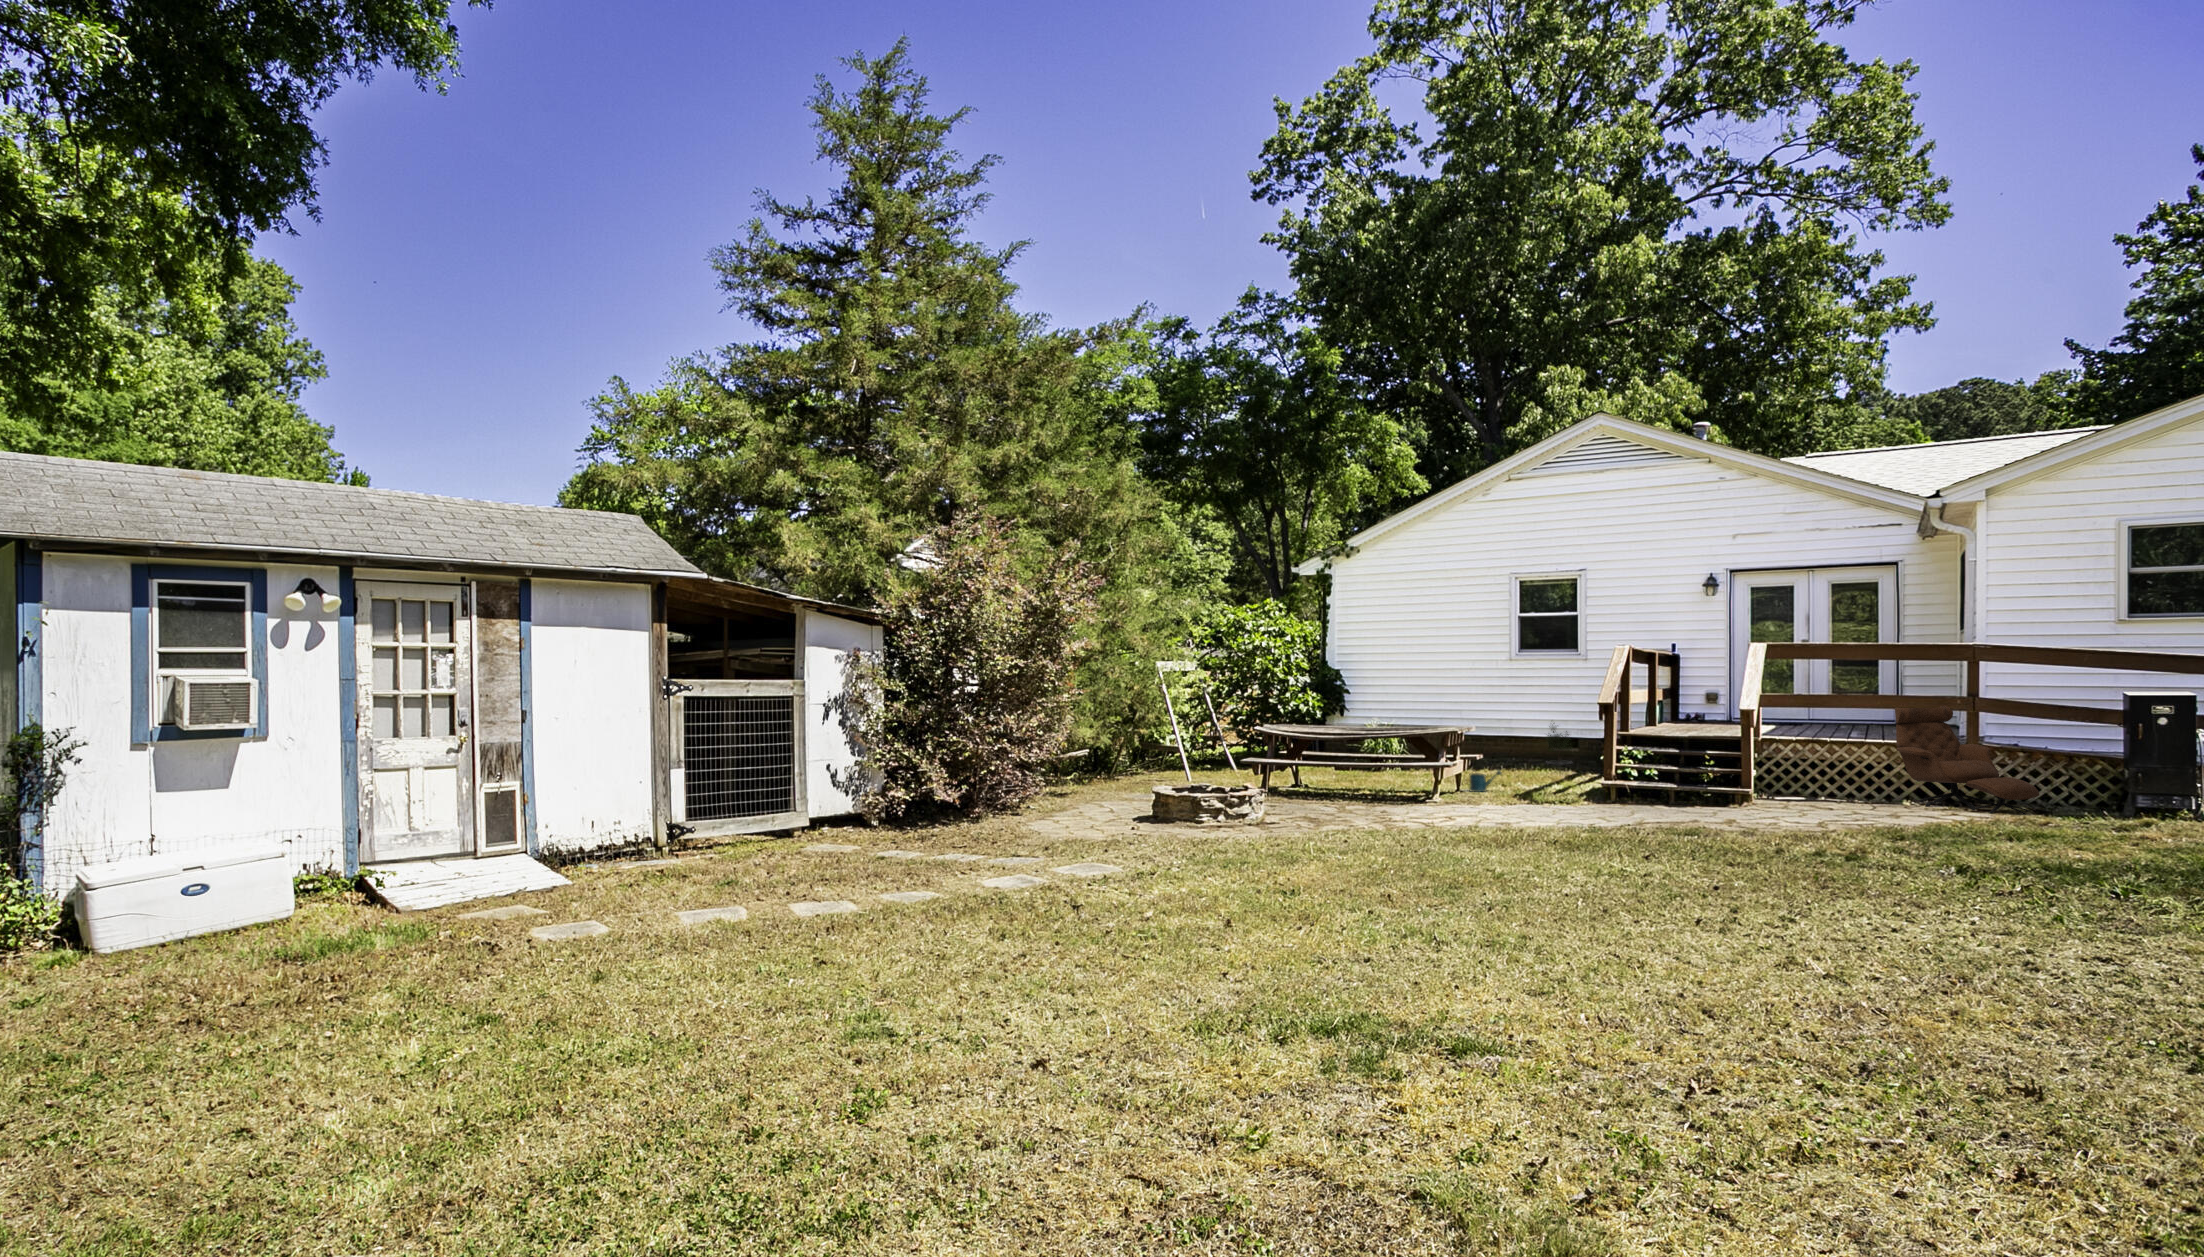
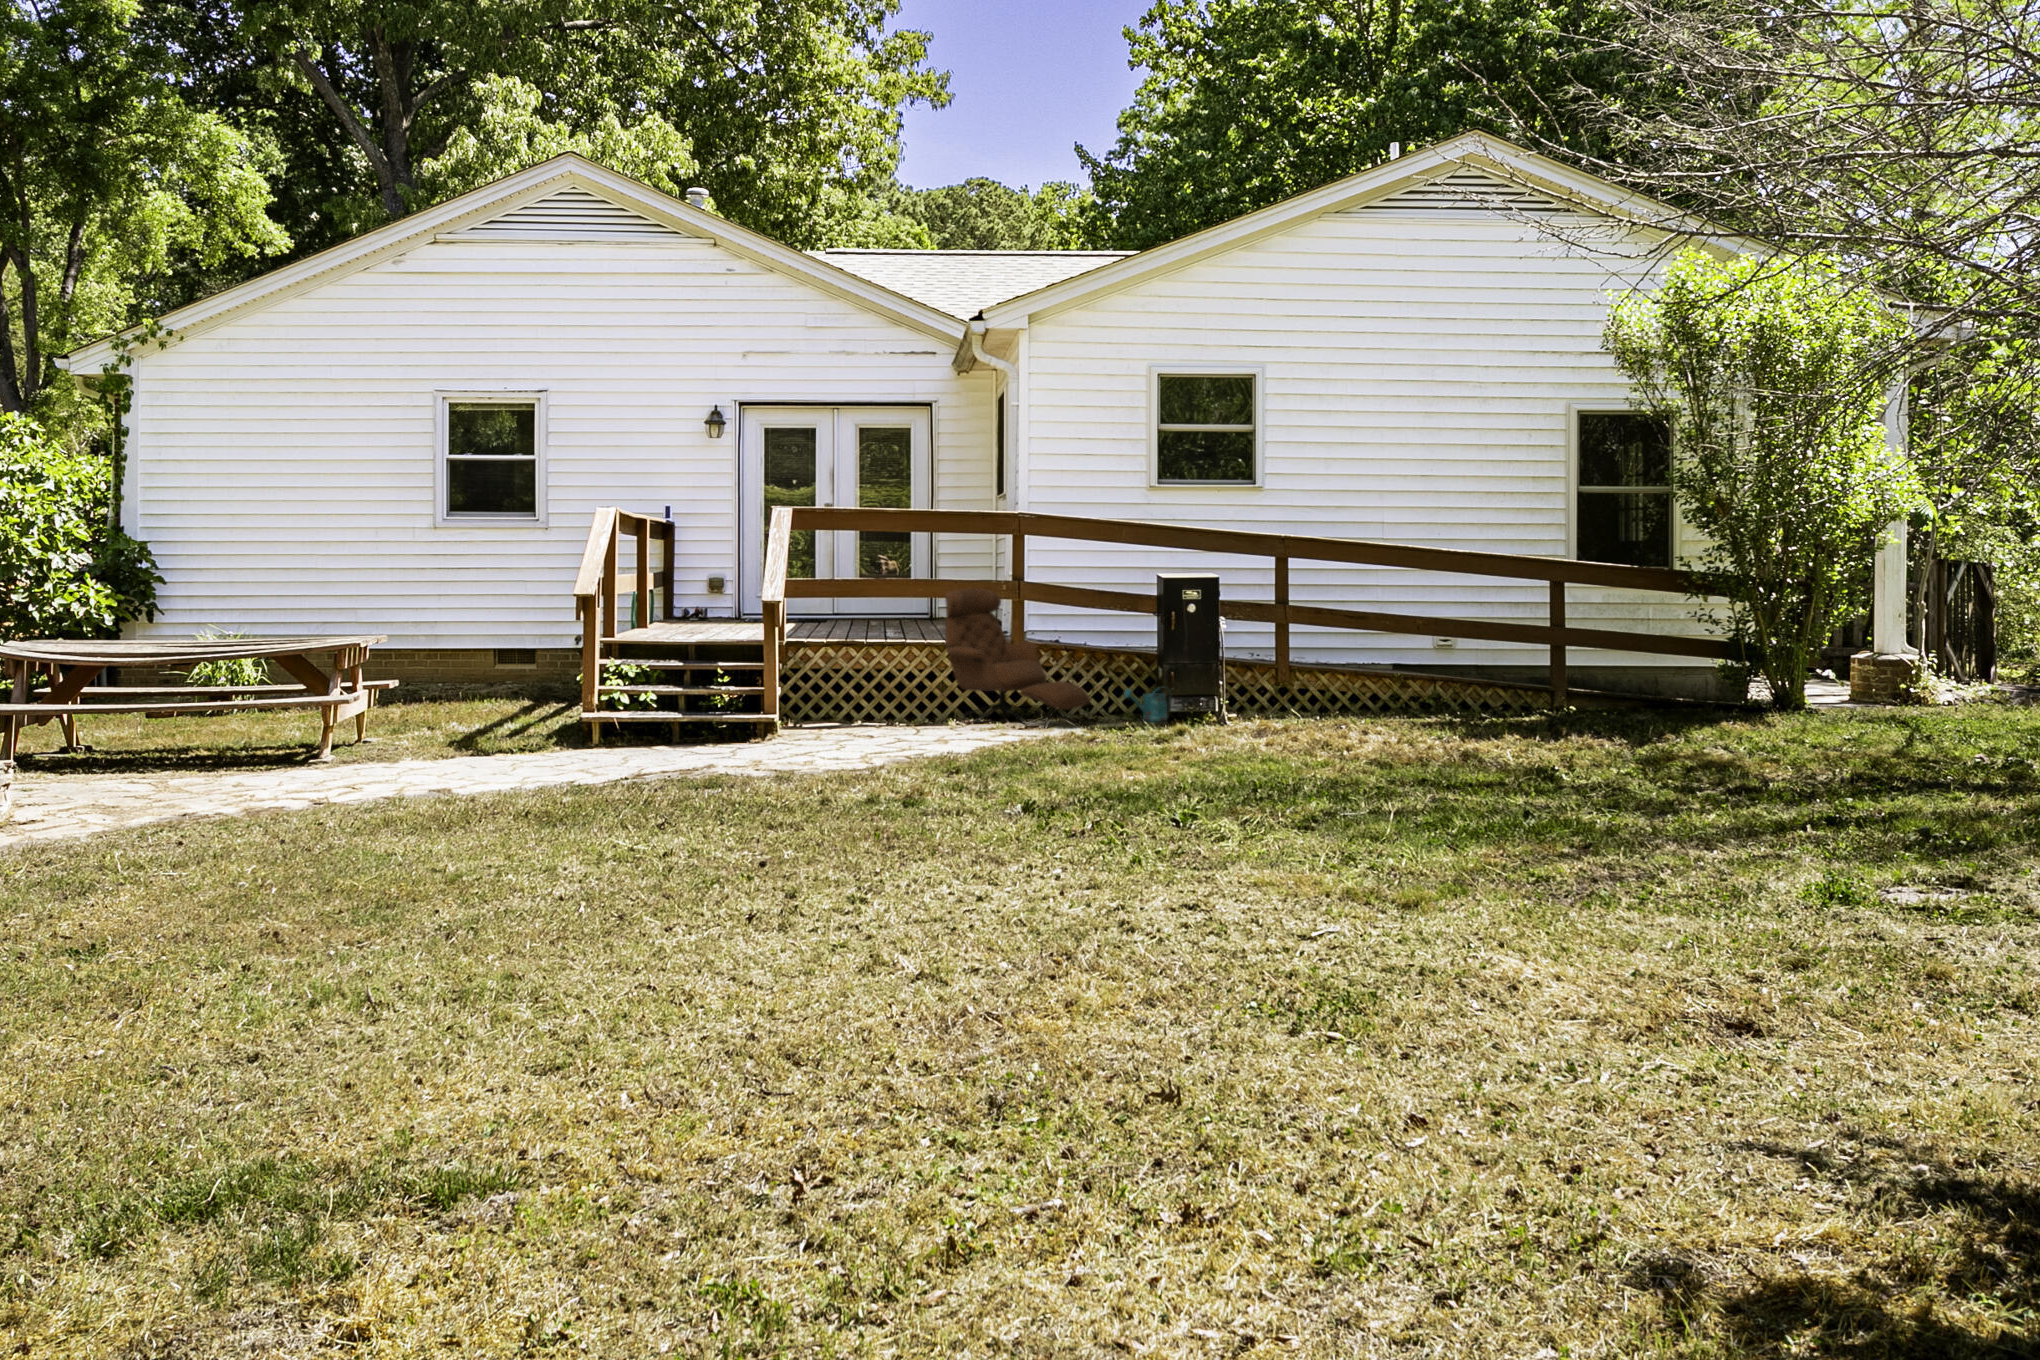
potted tree: present [1545,723,1572,764] -> none [485,617,528,684]
watering can: present [1469,770,1502,792] -> present [1124,687,1172,722]

